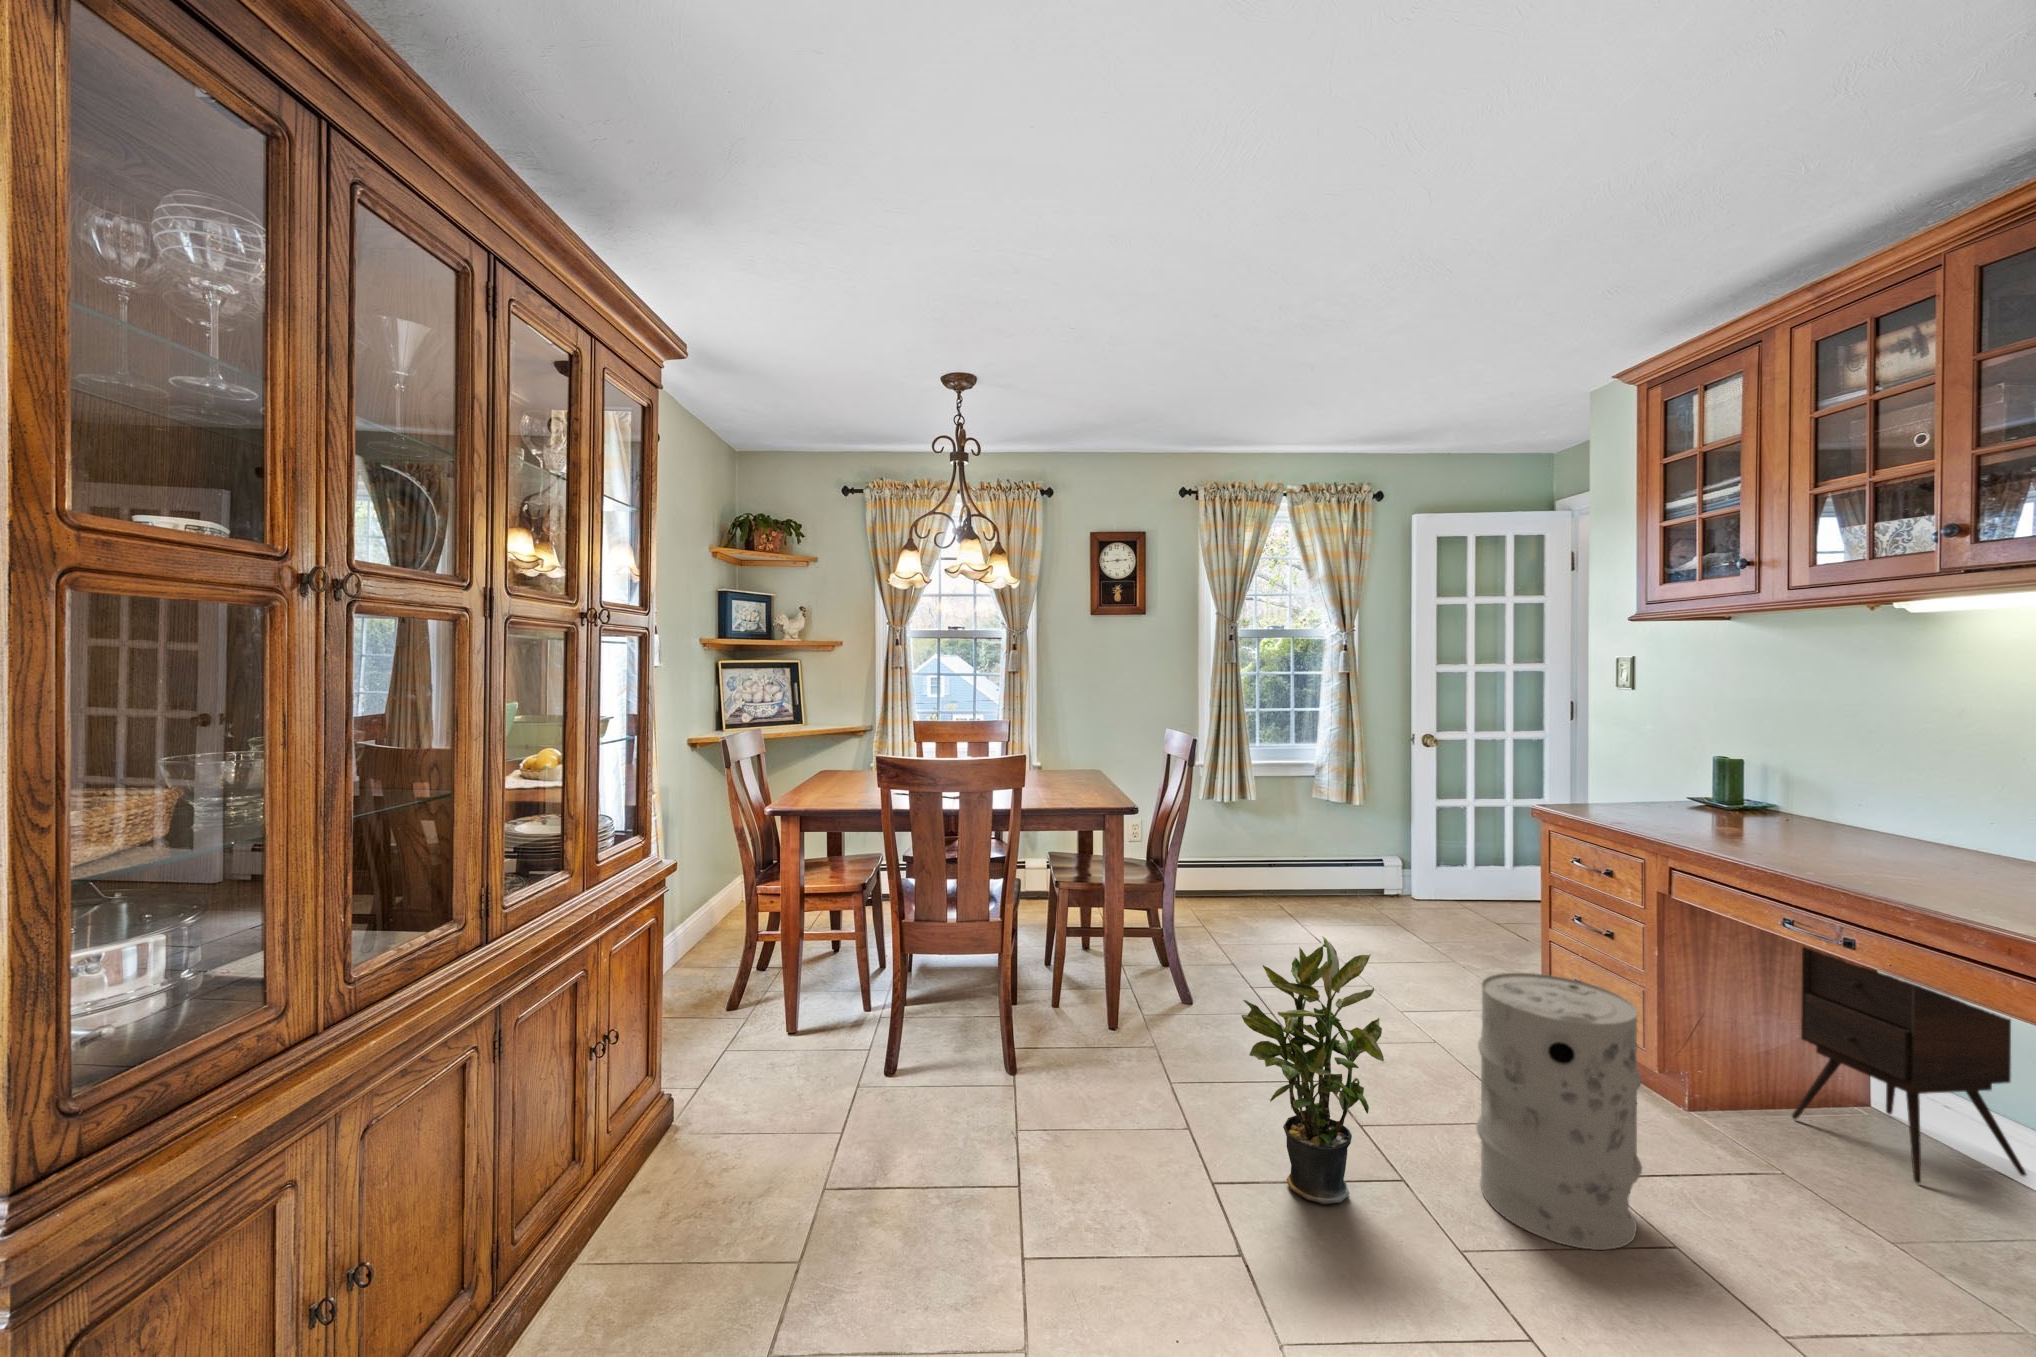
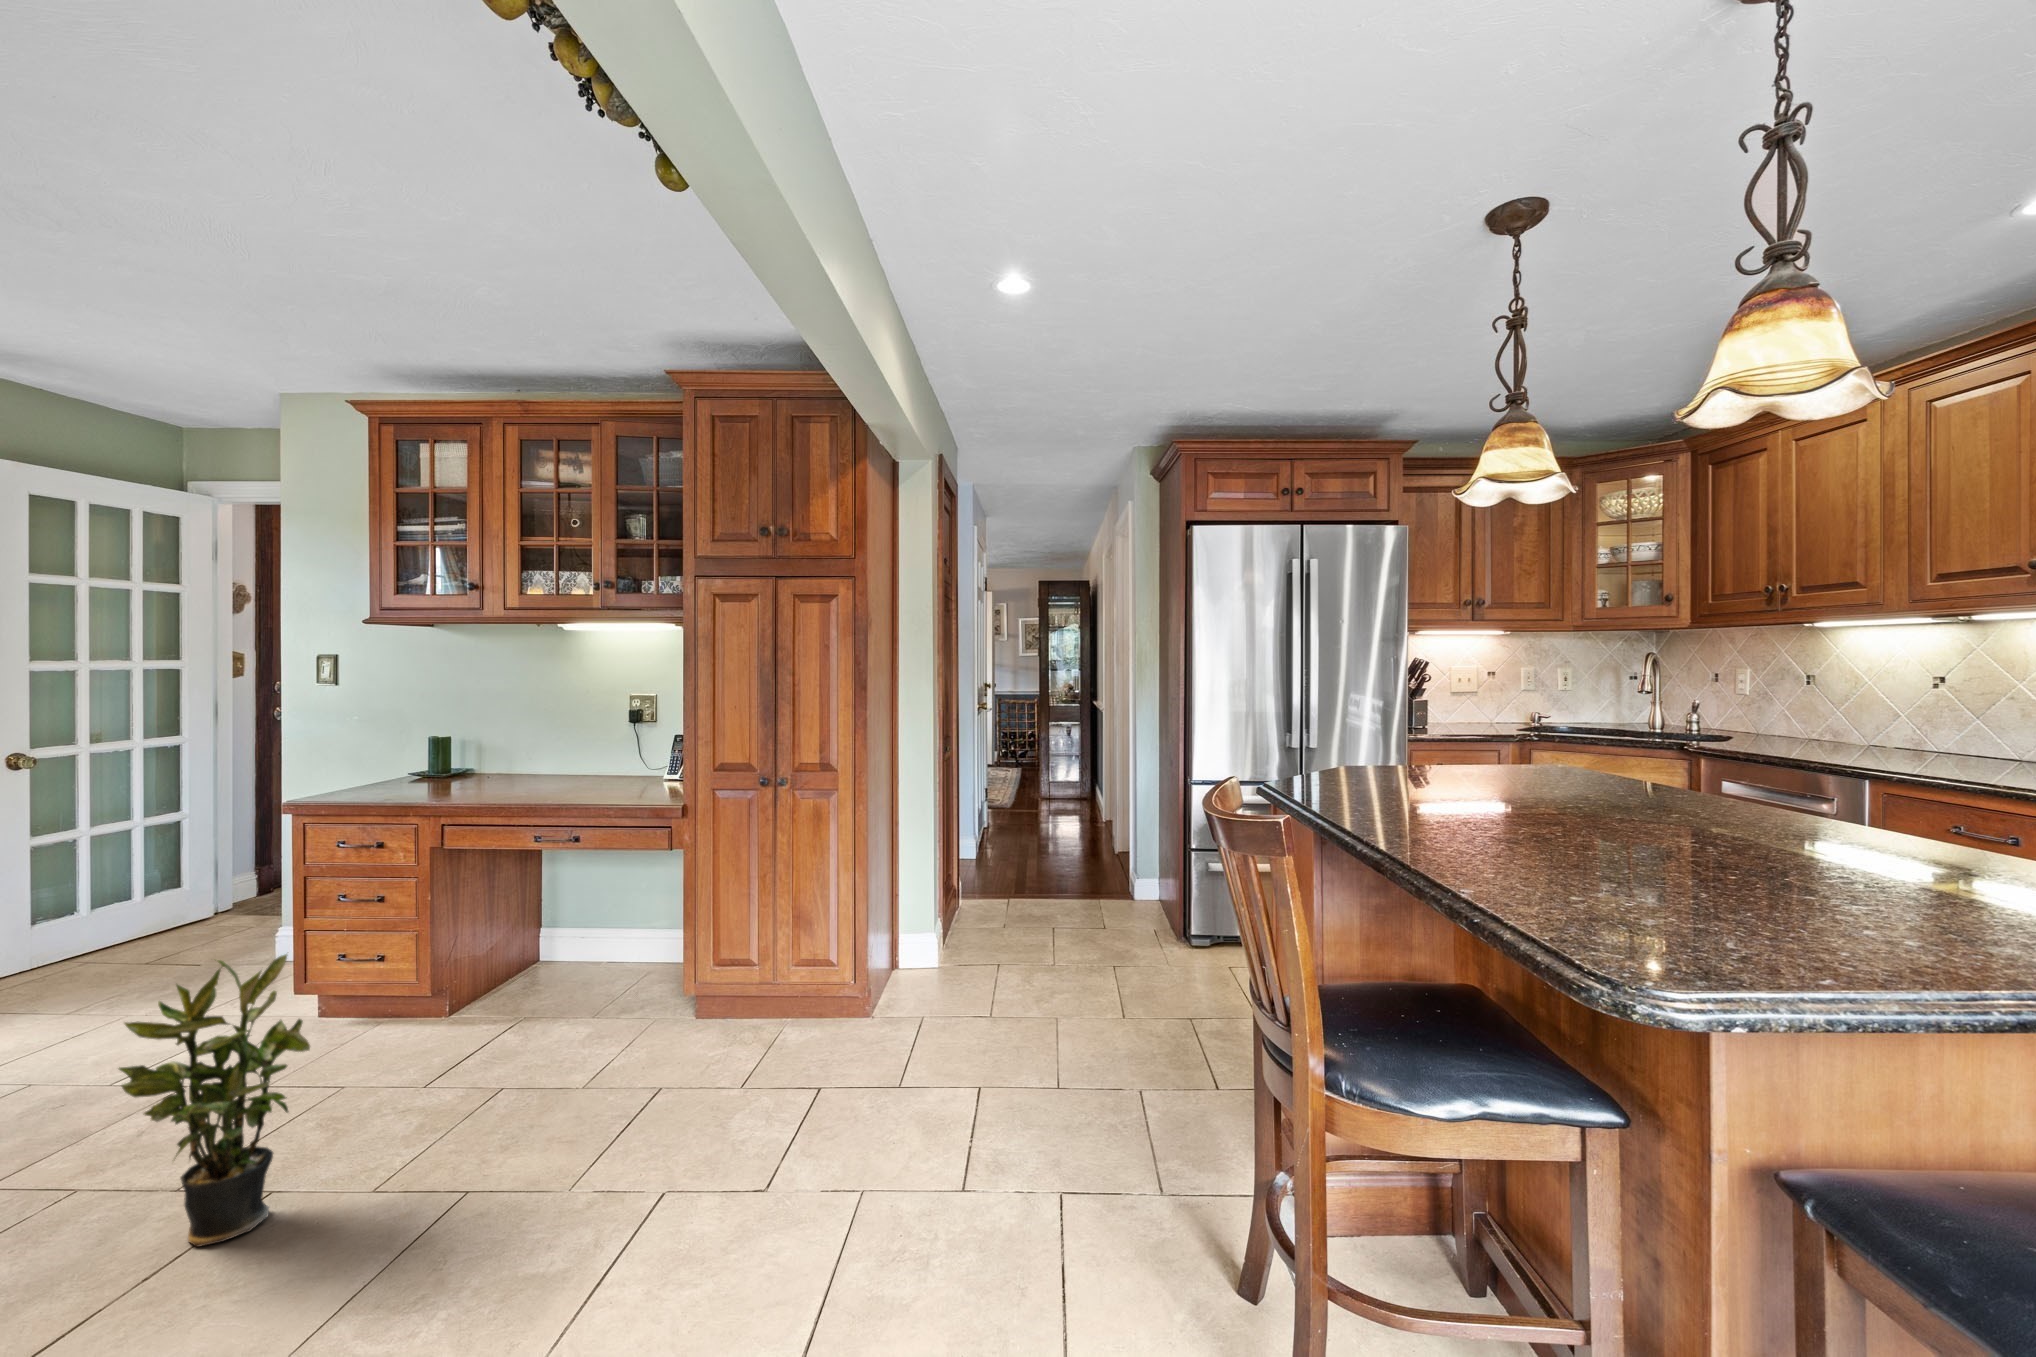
side table: present [1792,947,2026,1184] -> none [511,848,623,989]
trash can: present [1476,973,1642,1250] -> none [359,921,497,1138]

